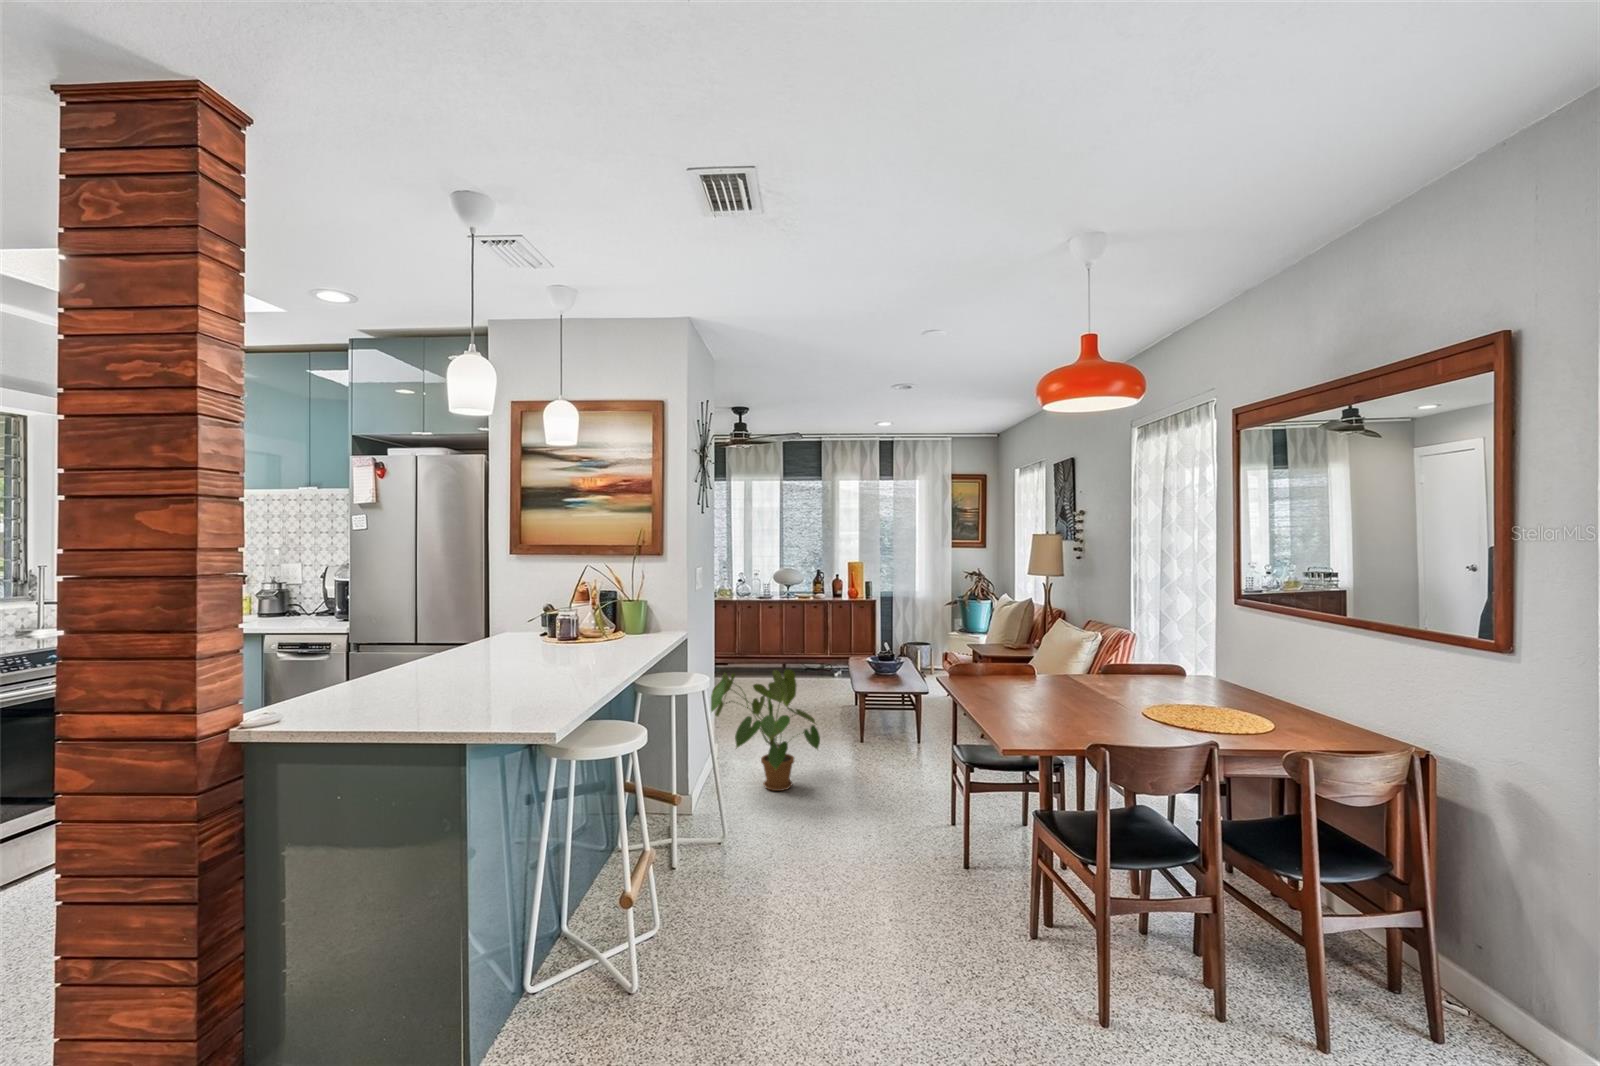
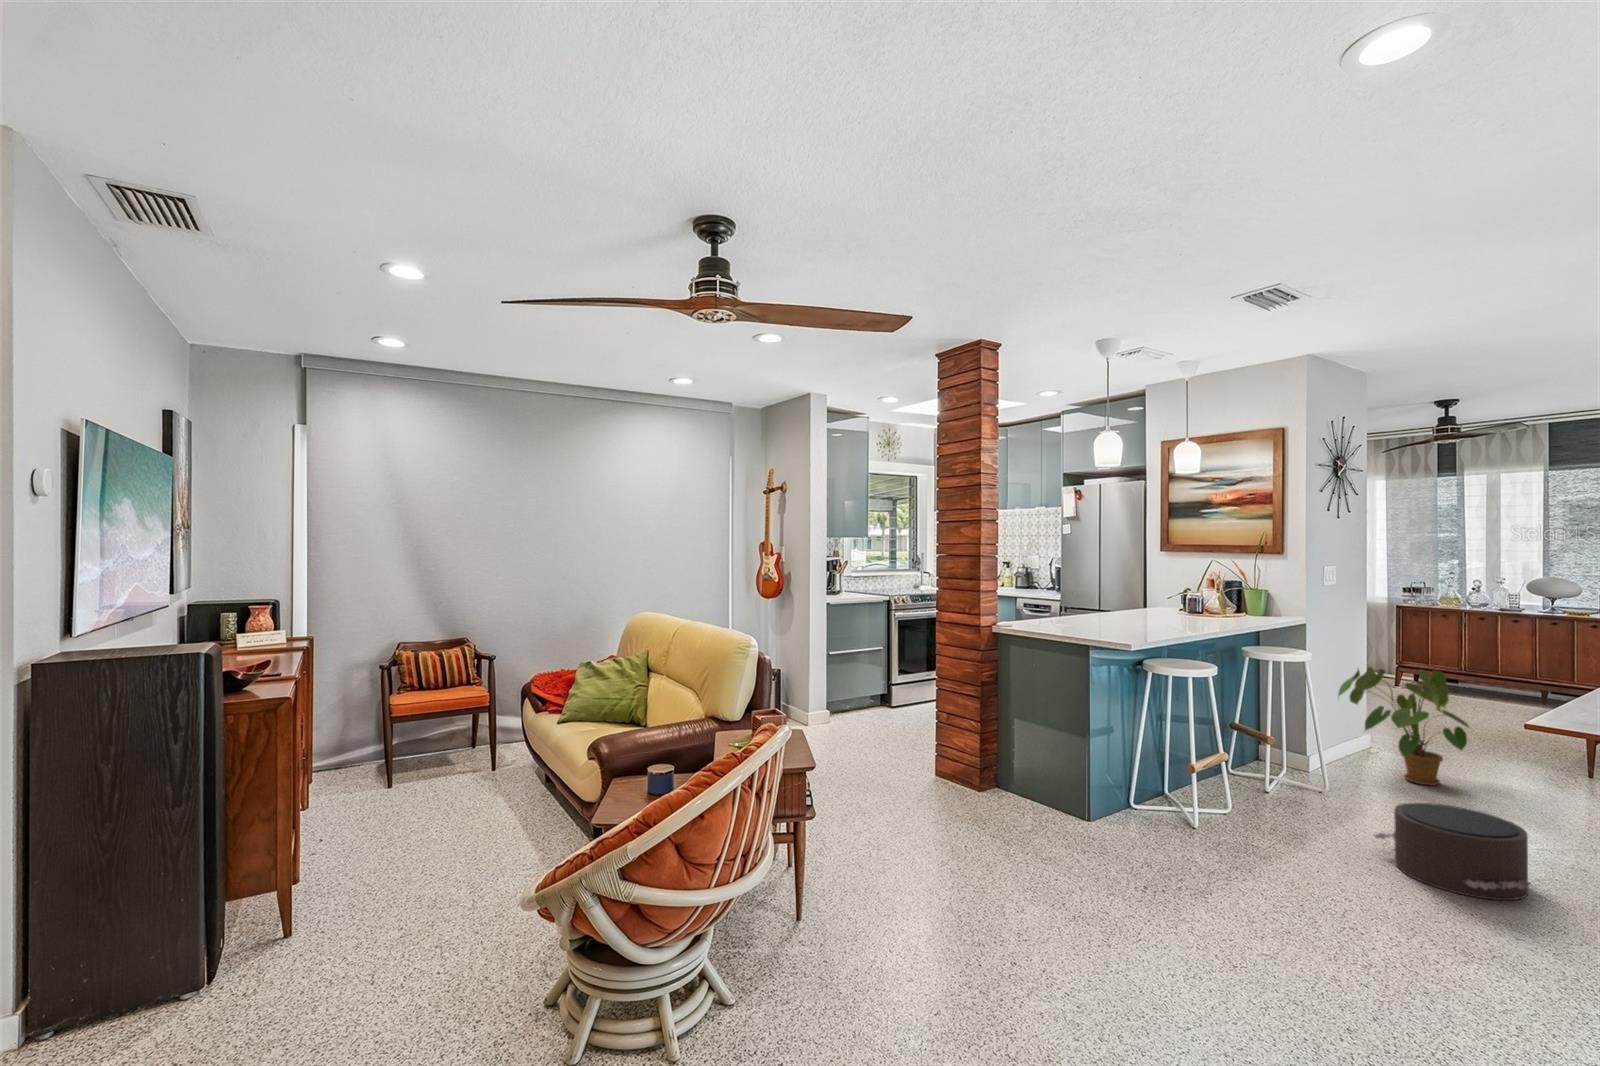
pouf: none [816,833,972,954] -> present [1374,803,1531,900]

